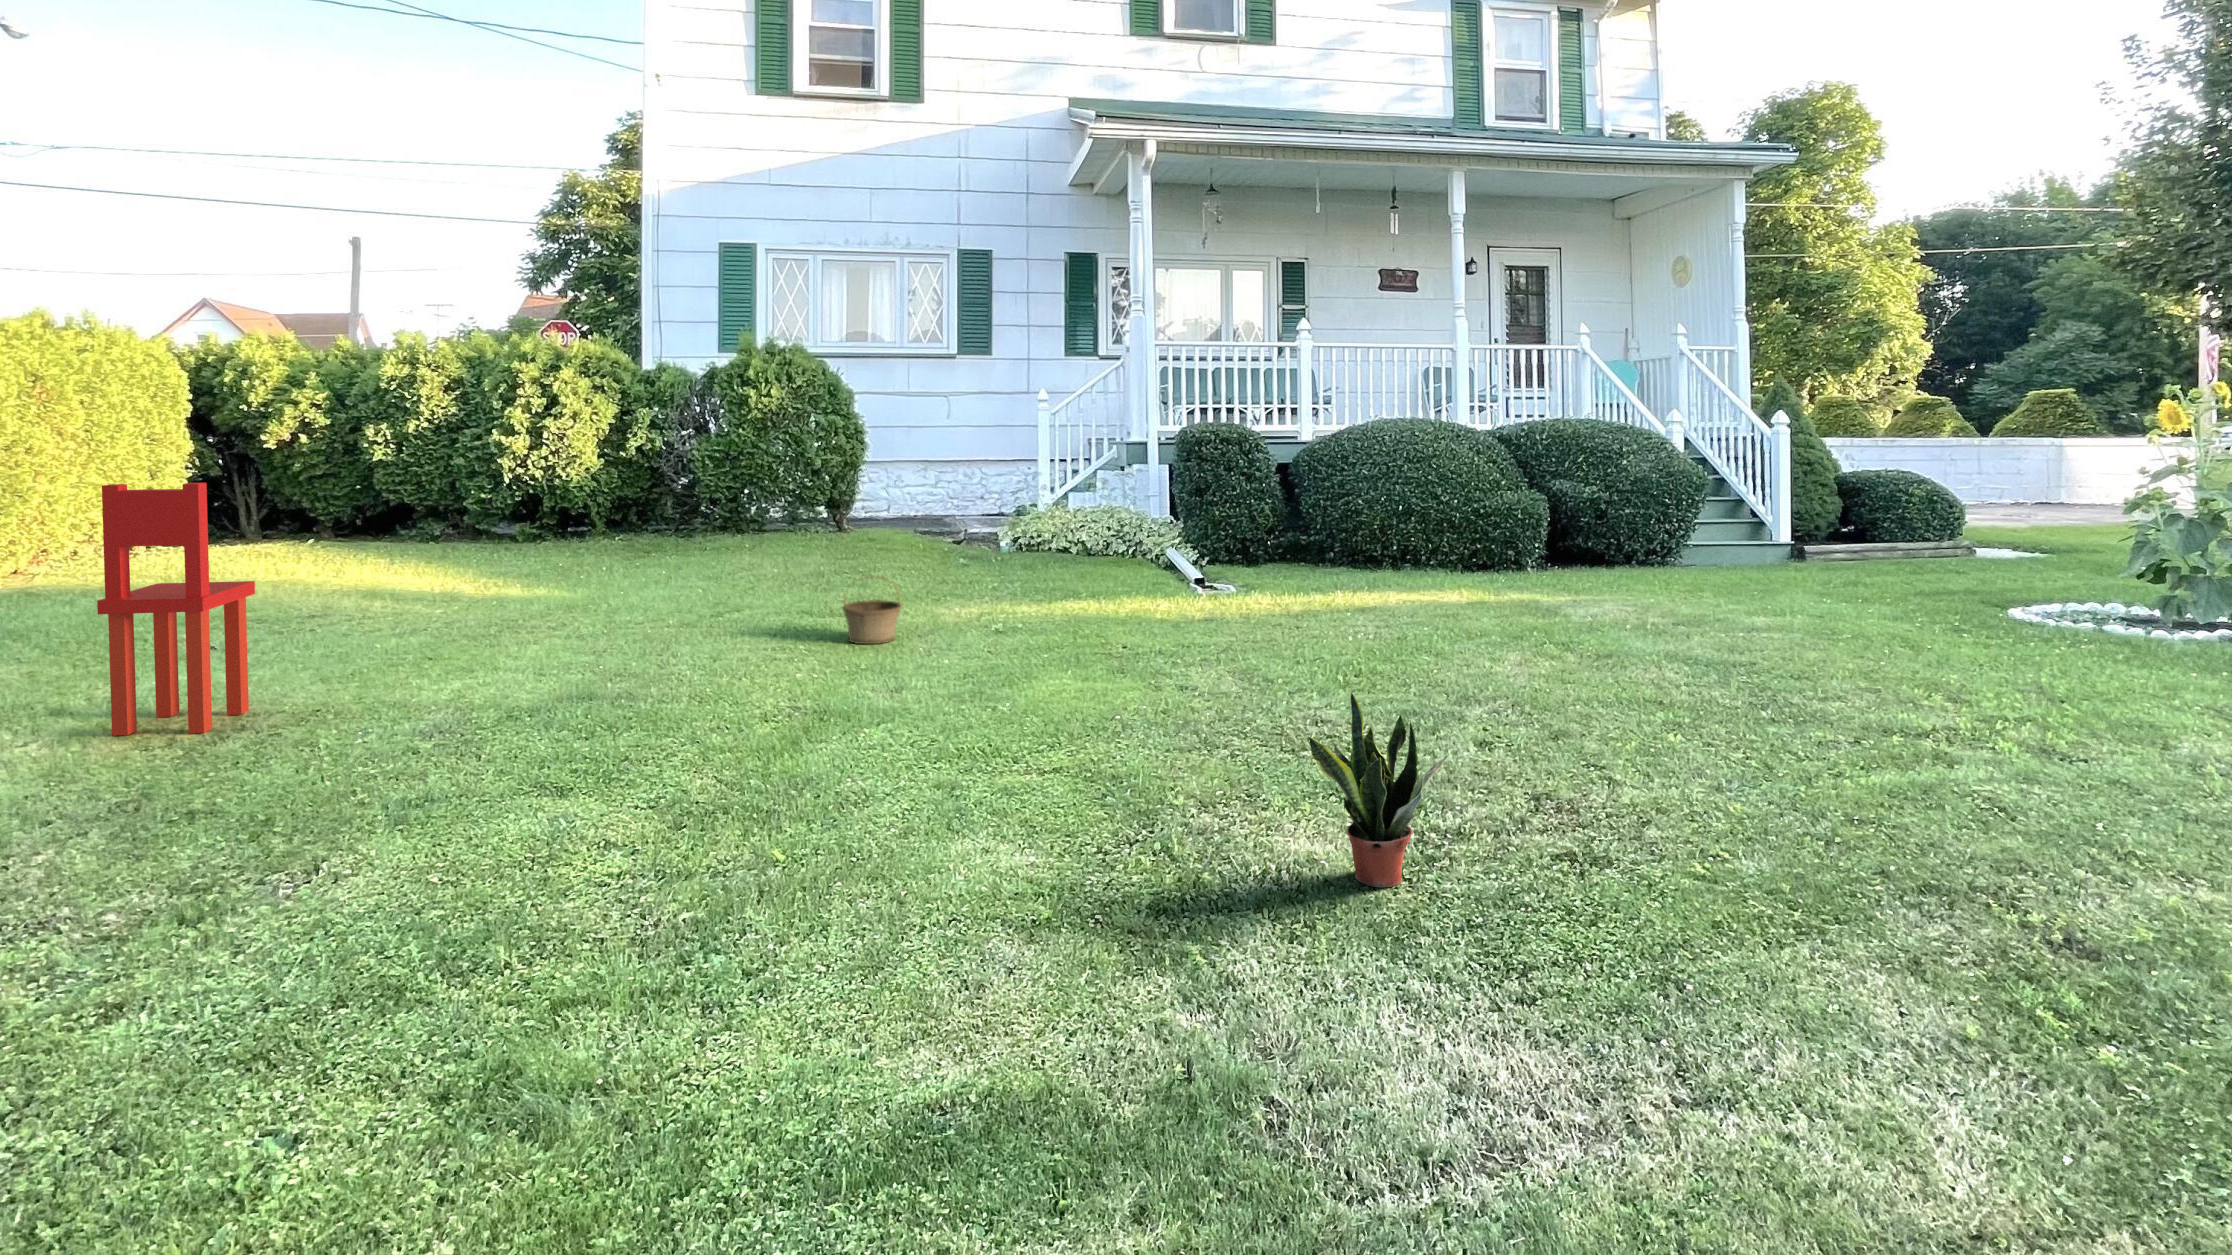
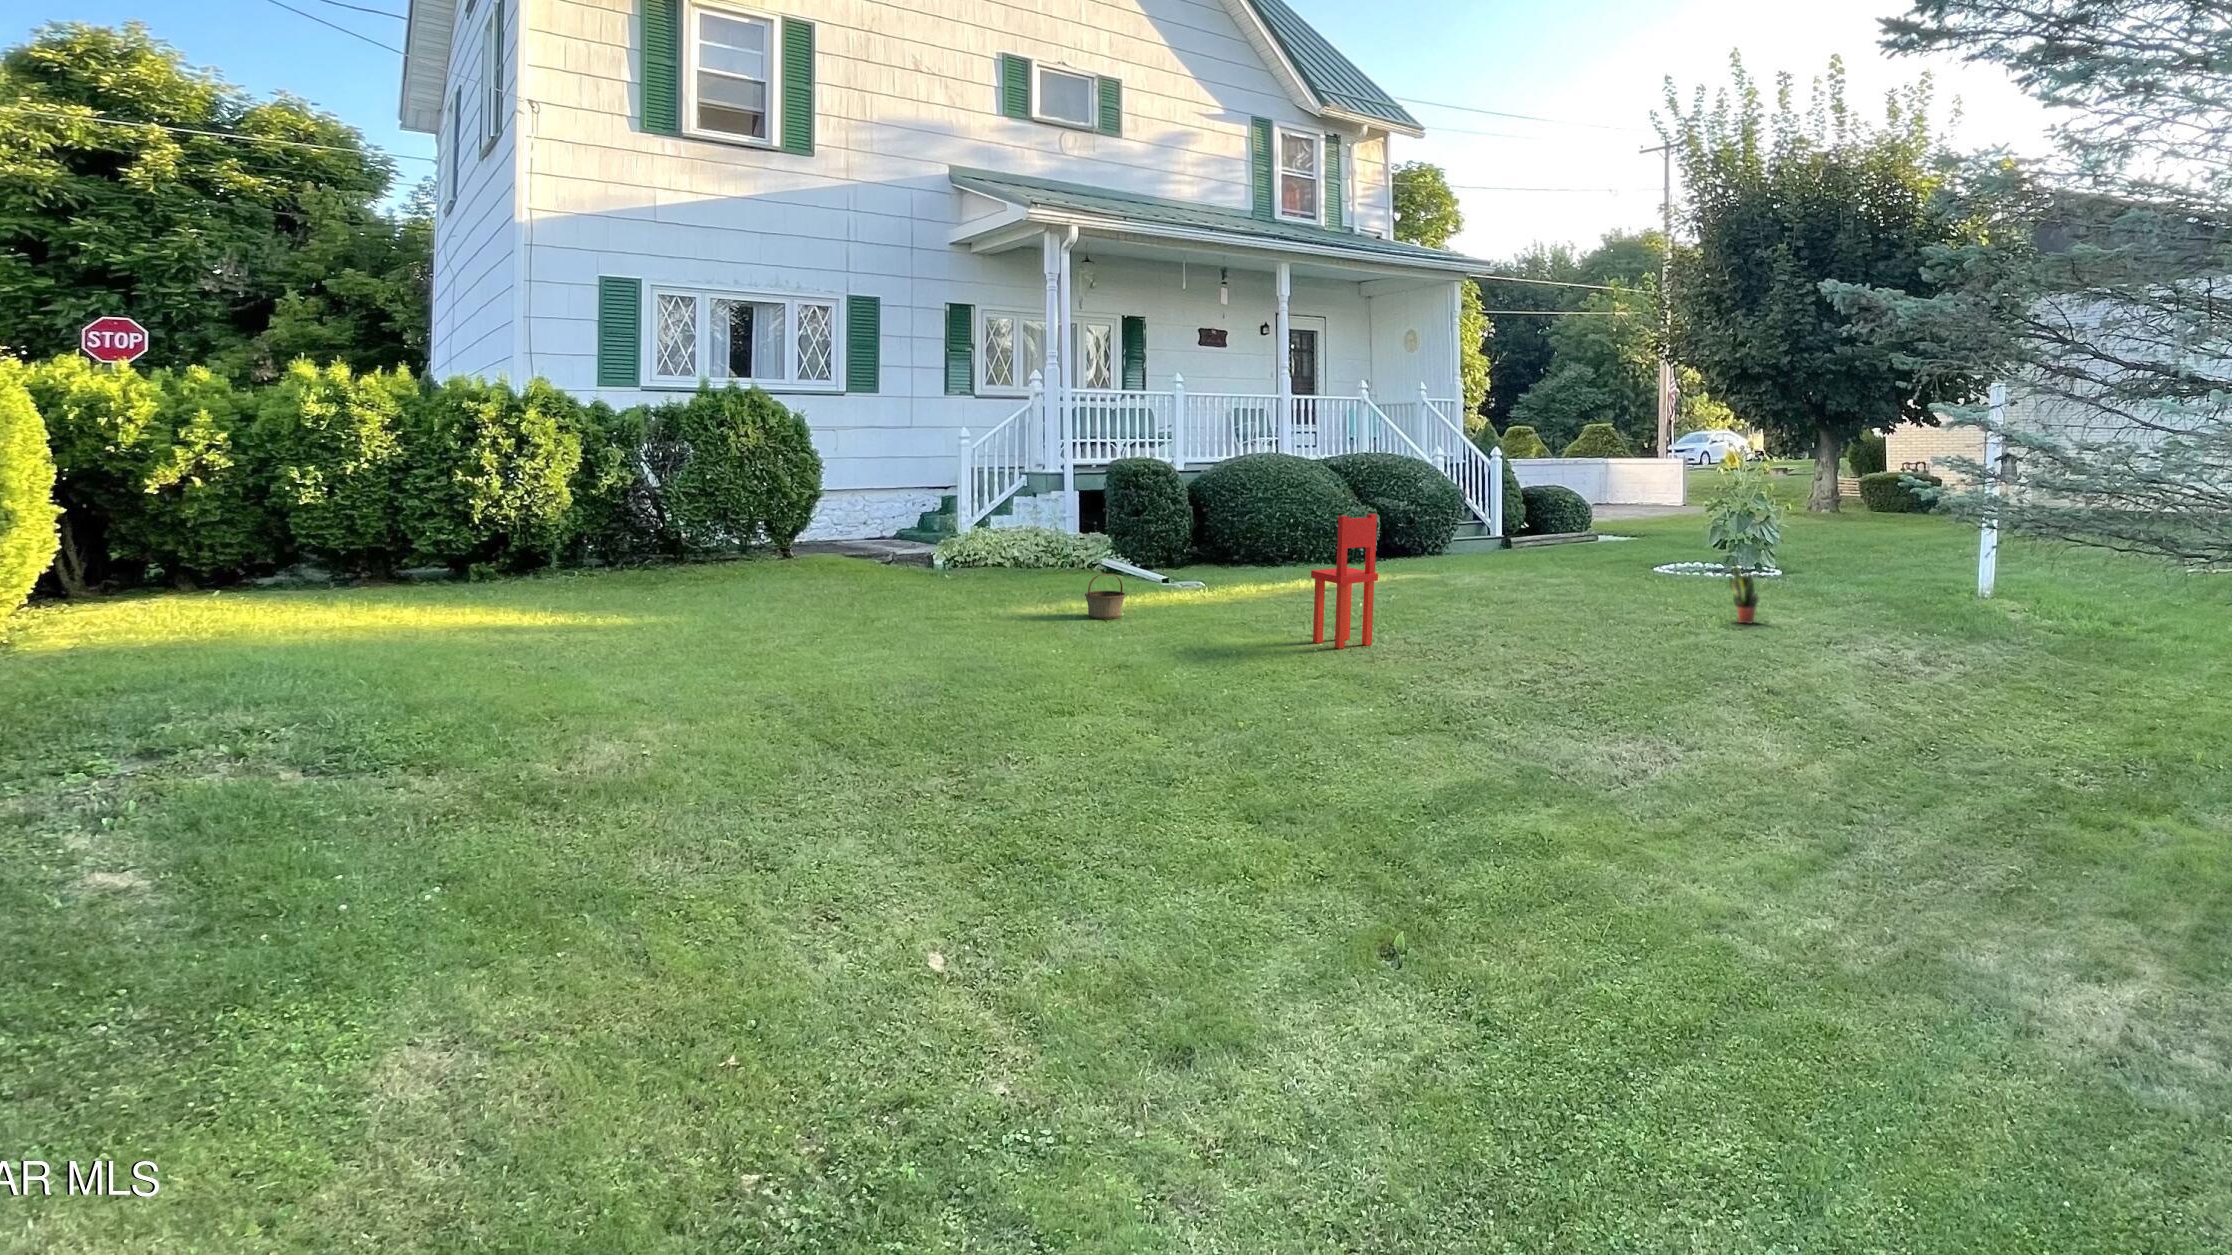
chair: present [97,483,255,736] -> present [1311,514,1378,649]
potted plant: present [1309,693,1450,887] -> present [1729,565,1766,624]

